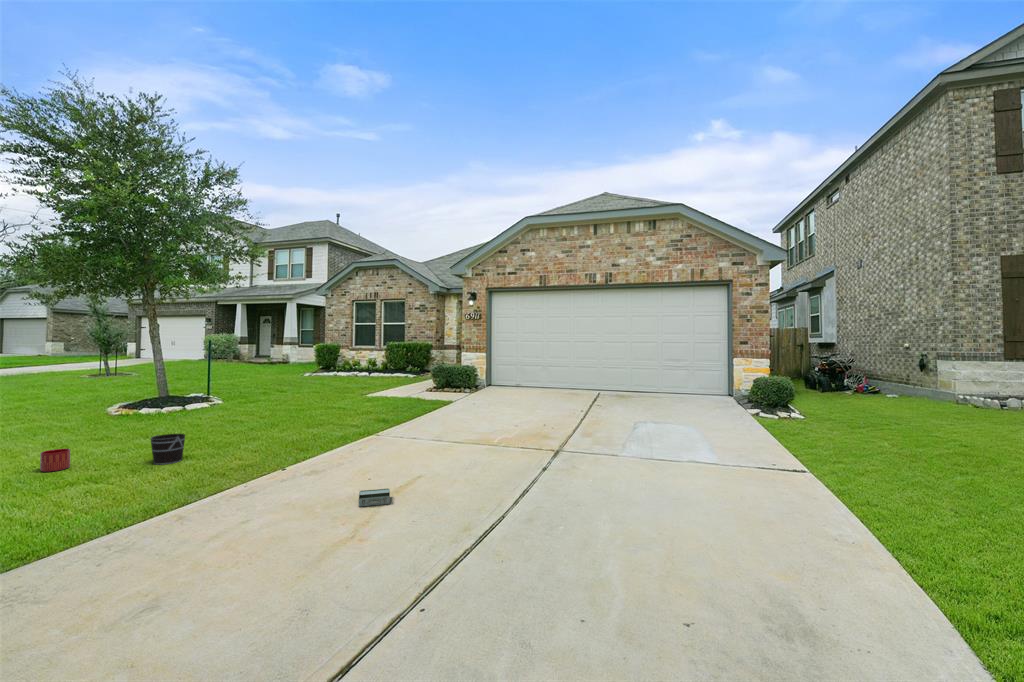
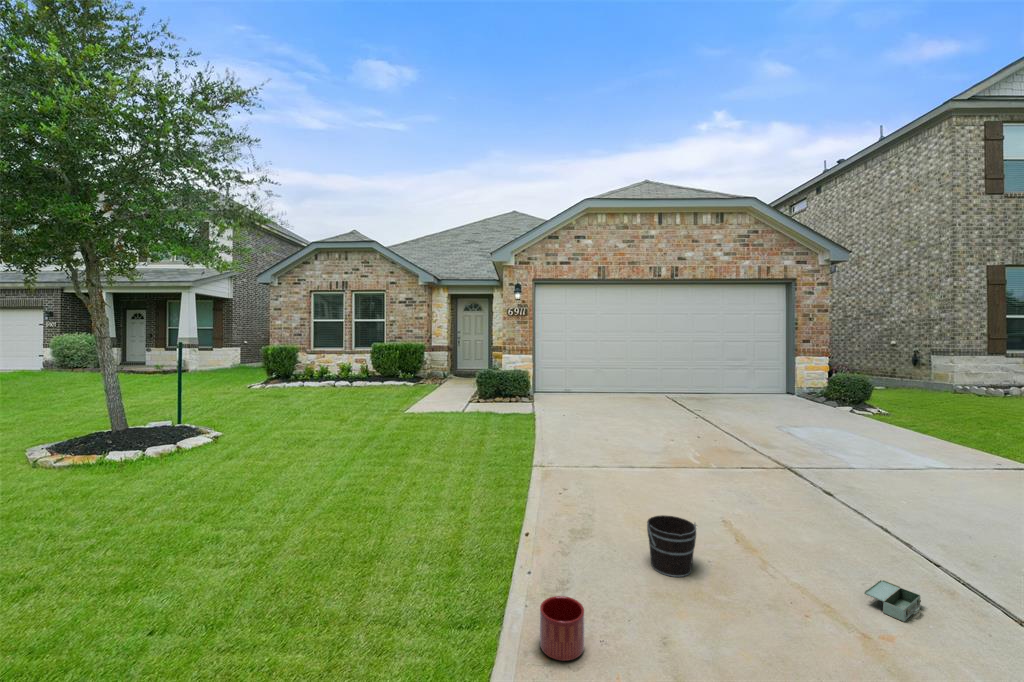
bucket: present [151,434,185,464] -> present [647,515,697,577]
planter: present [40,449,70,472] -> present [540,596,584,661]

